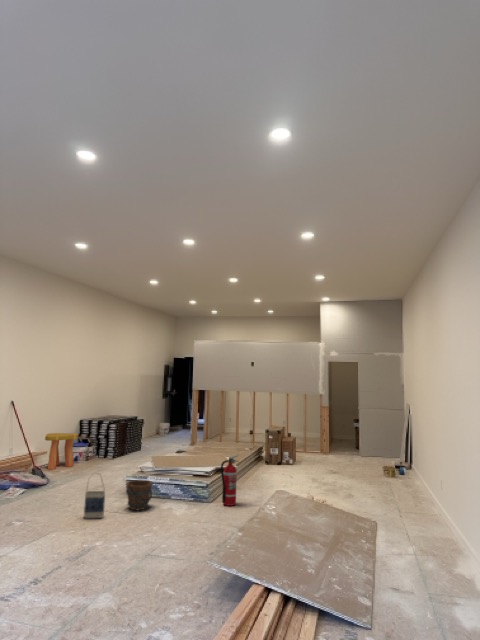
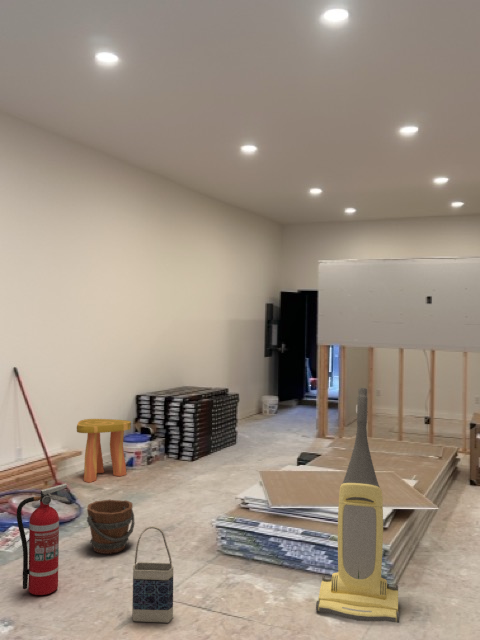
vacuum cleaner: none [172,408,210,513] -> present [316,388,400,623]
fire extinguisher: present [221,455,238,506] -> present [17,484,68,595]
bucket: present [126,480,152,510] -> present [87,500,135,554]

